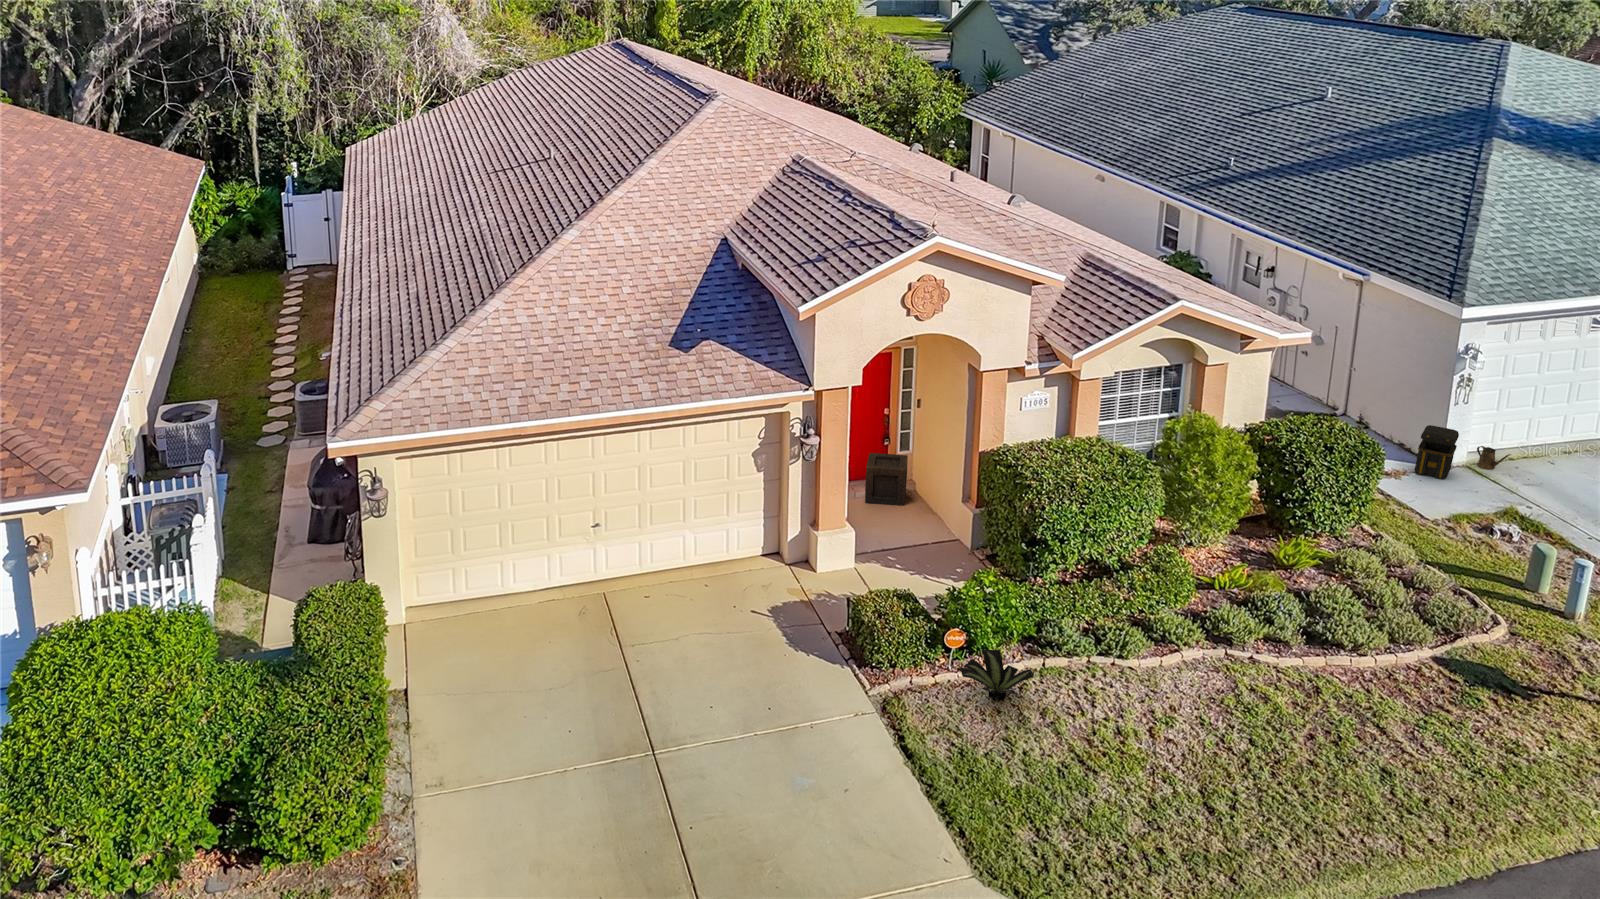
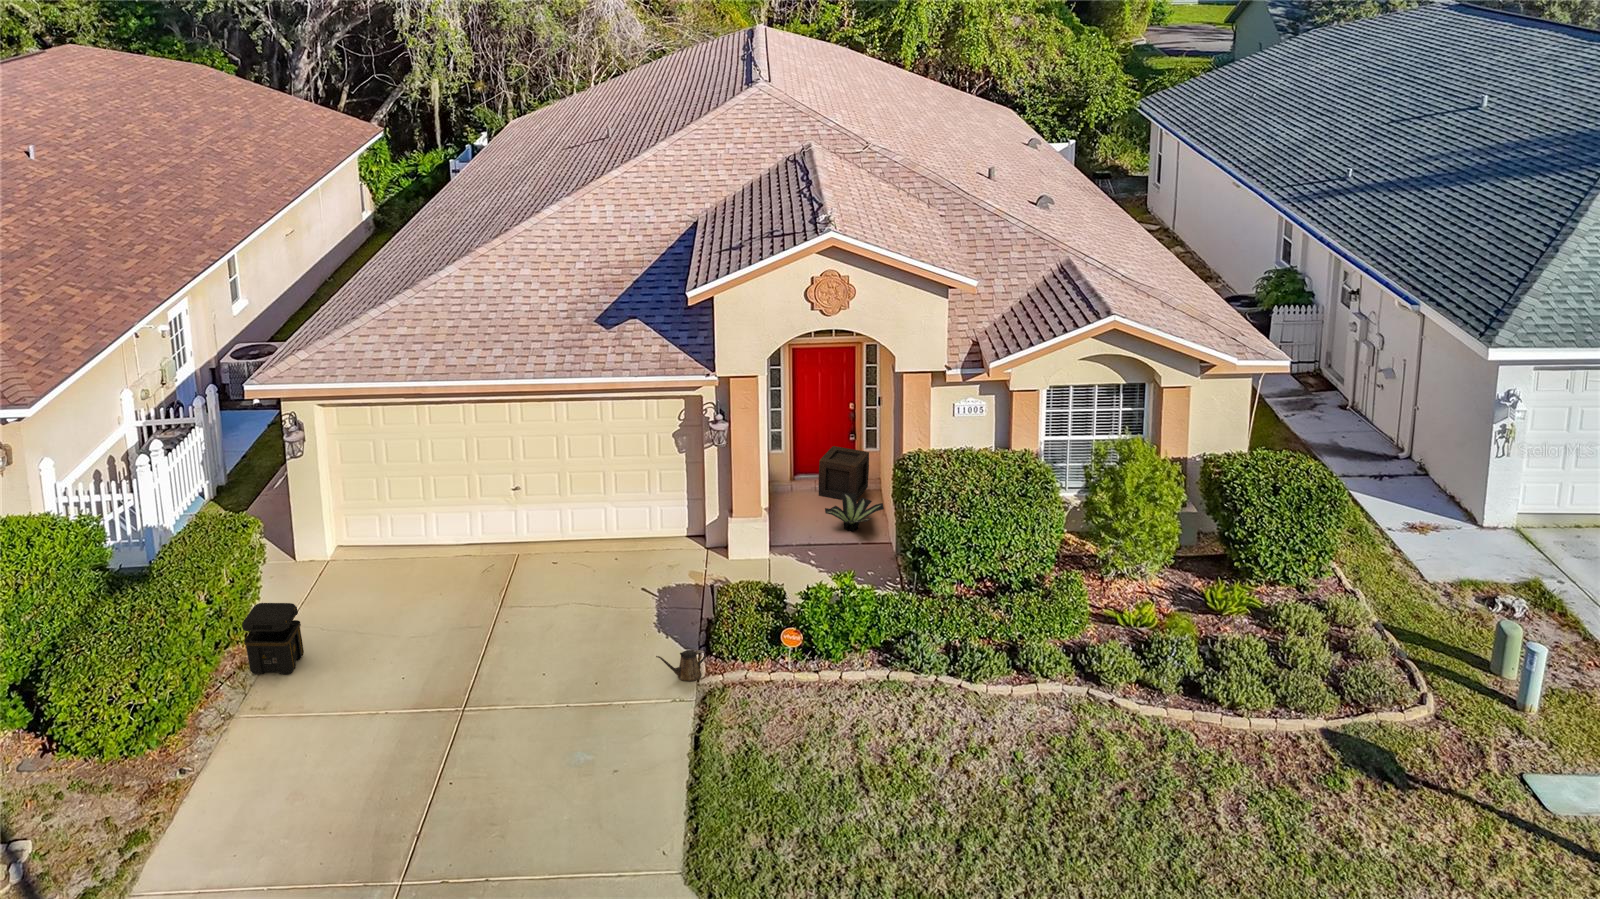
toolbox: present [1415,425,1459,479] -> present [242,603,304,674]
watering can: present [1477,446,1511,469] -> present [656,650,706,681]
potted plant: present [960,650,1034,701] -> present [825,493,884,531]

